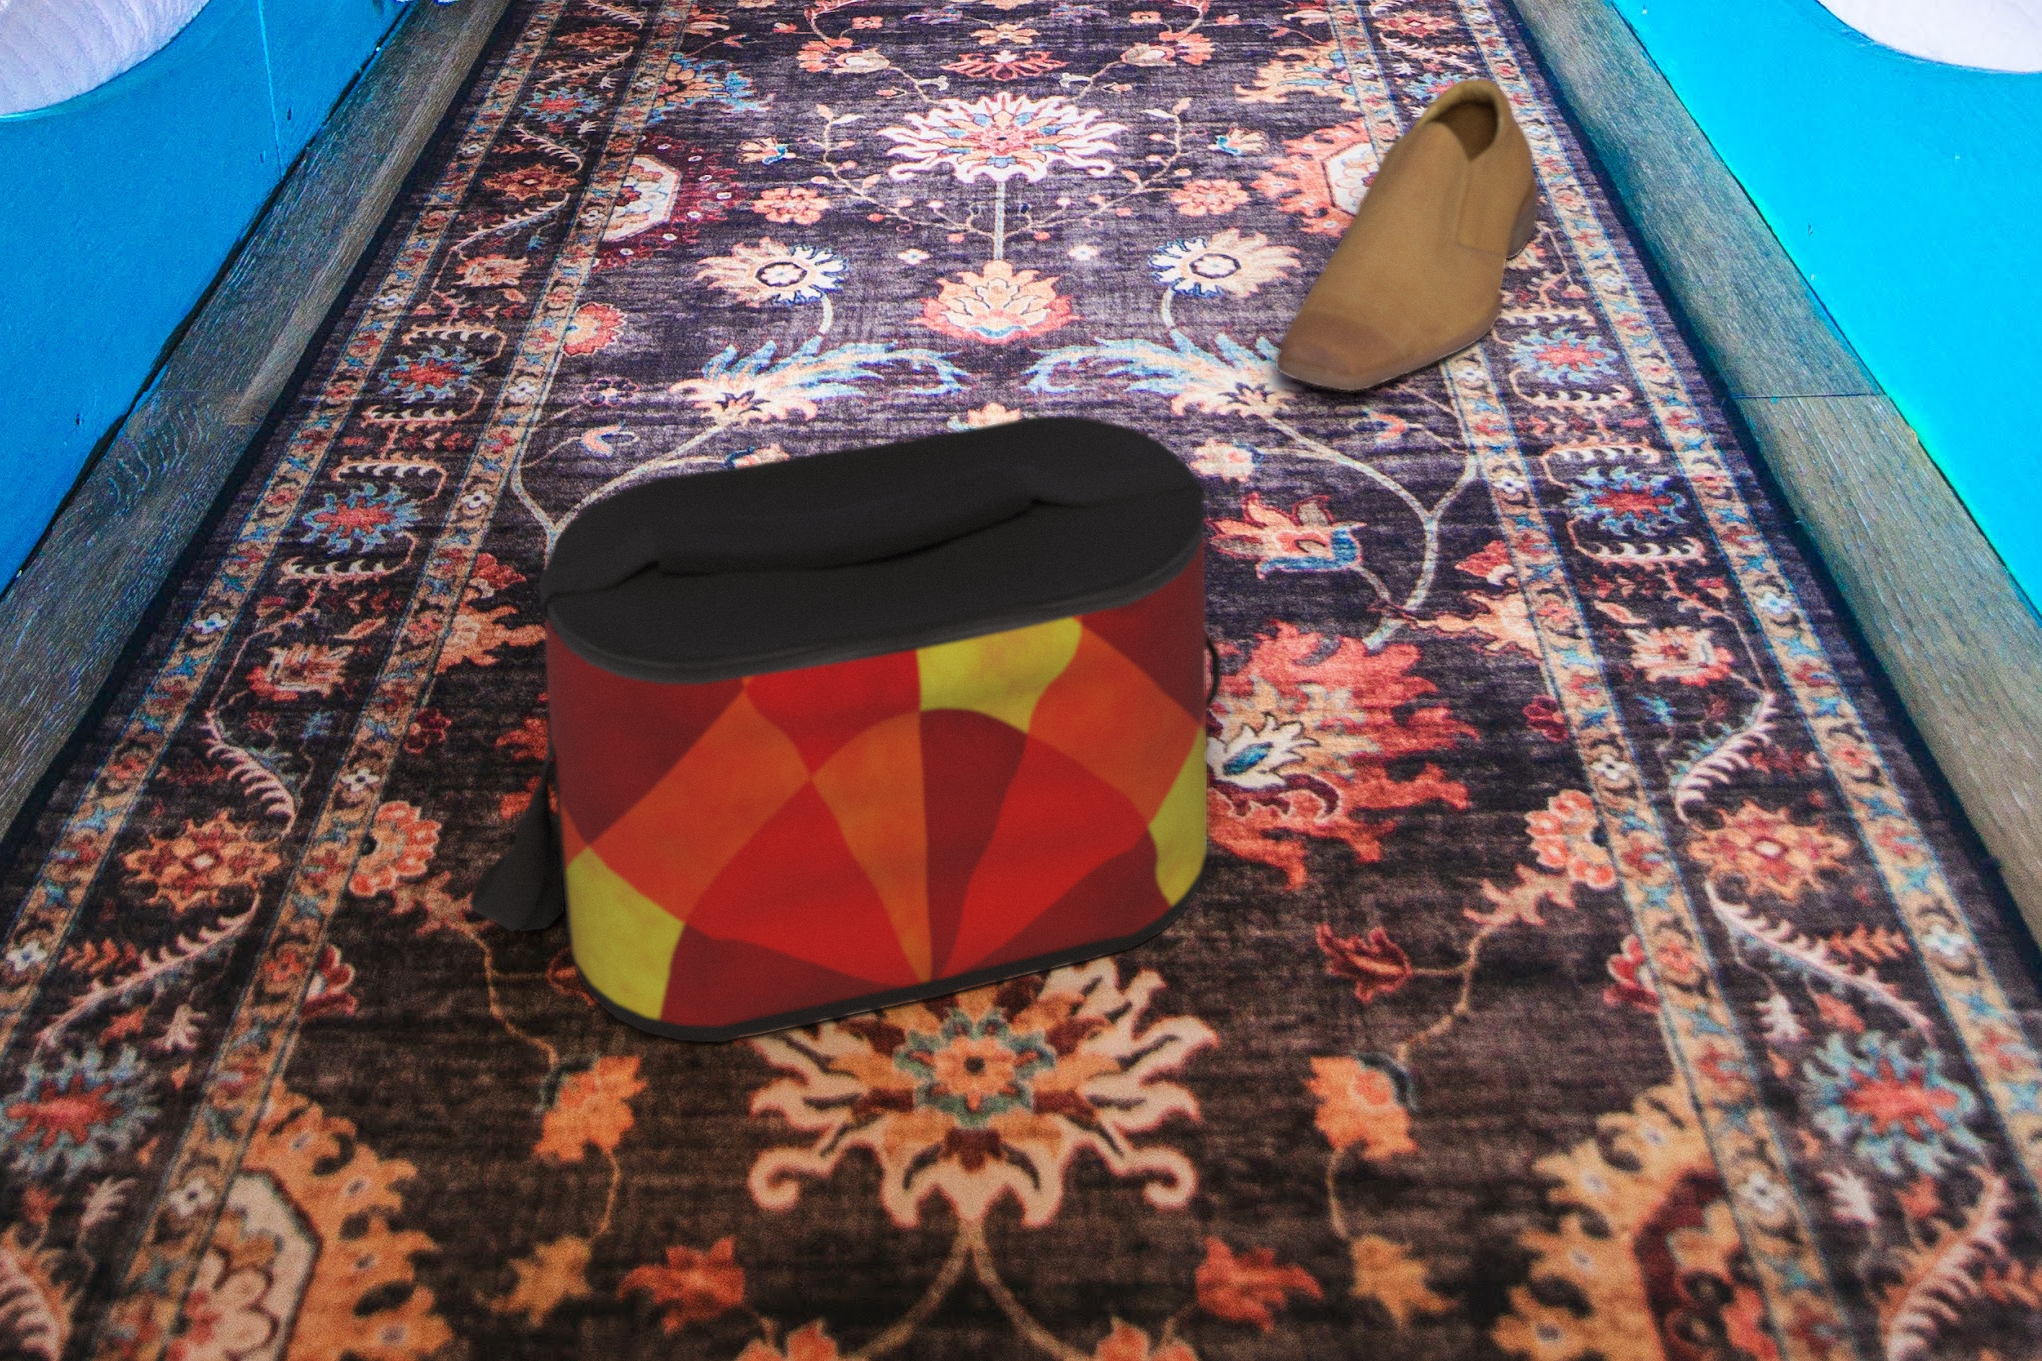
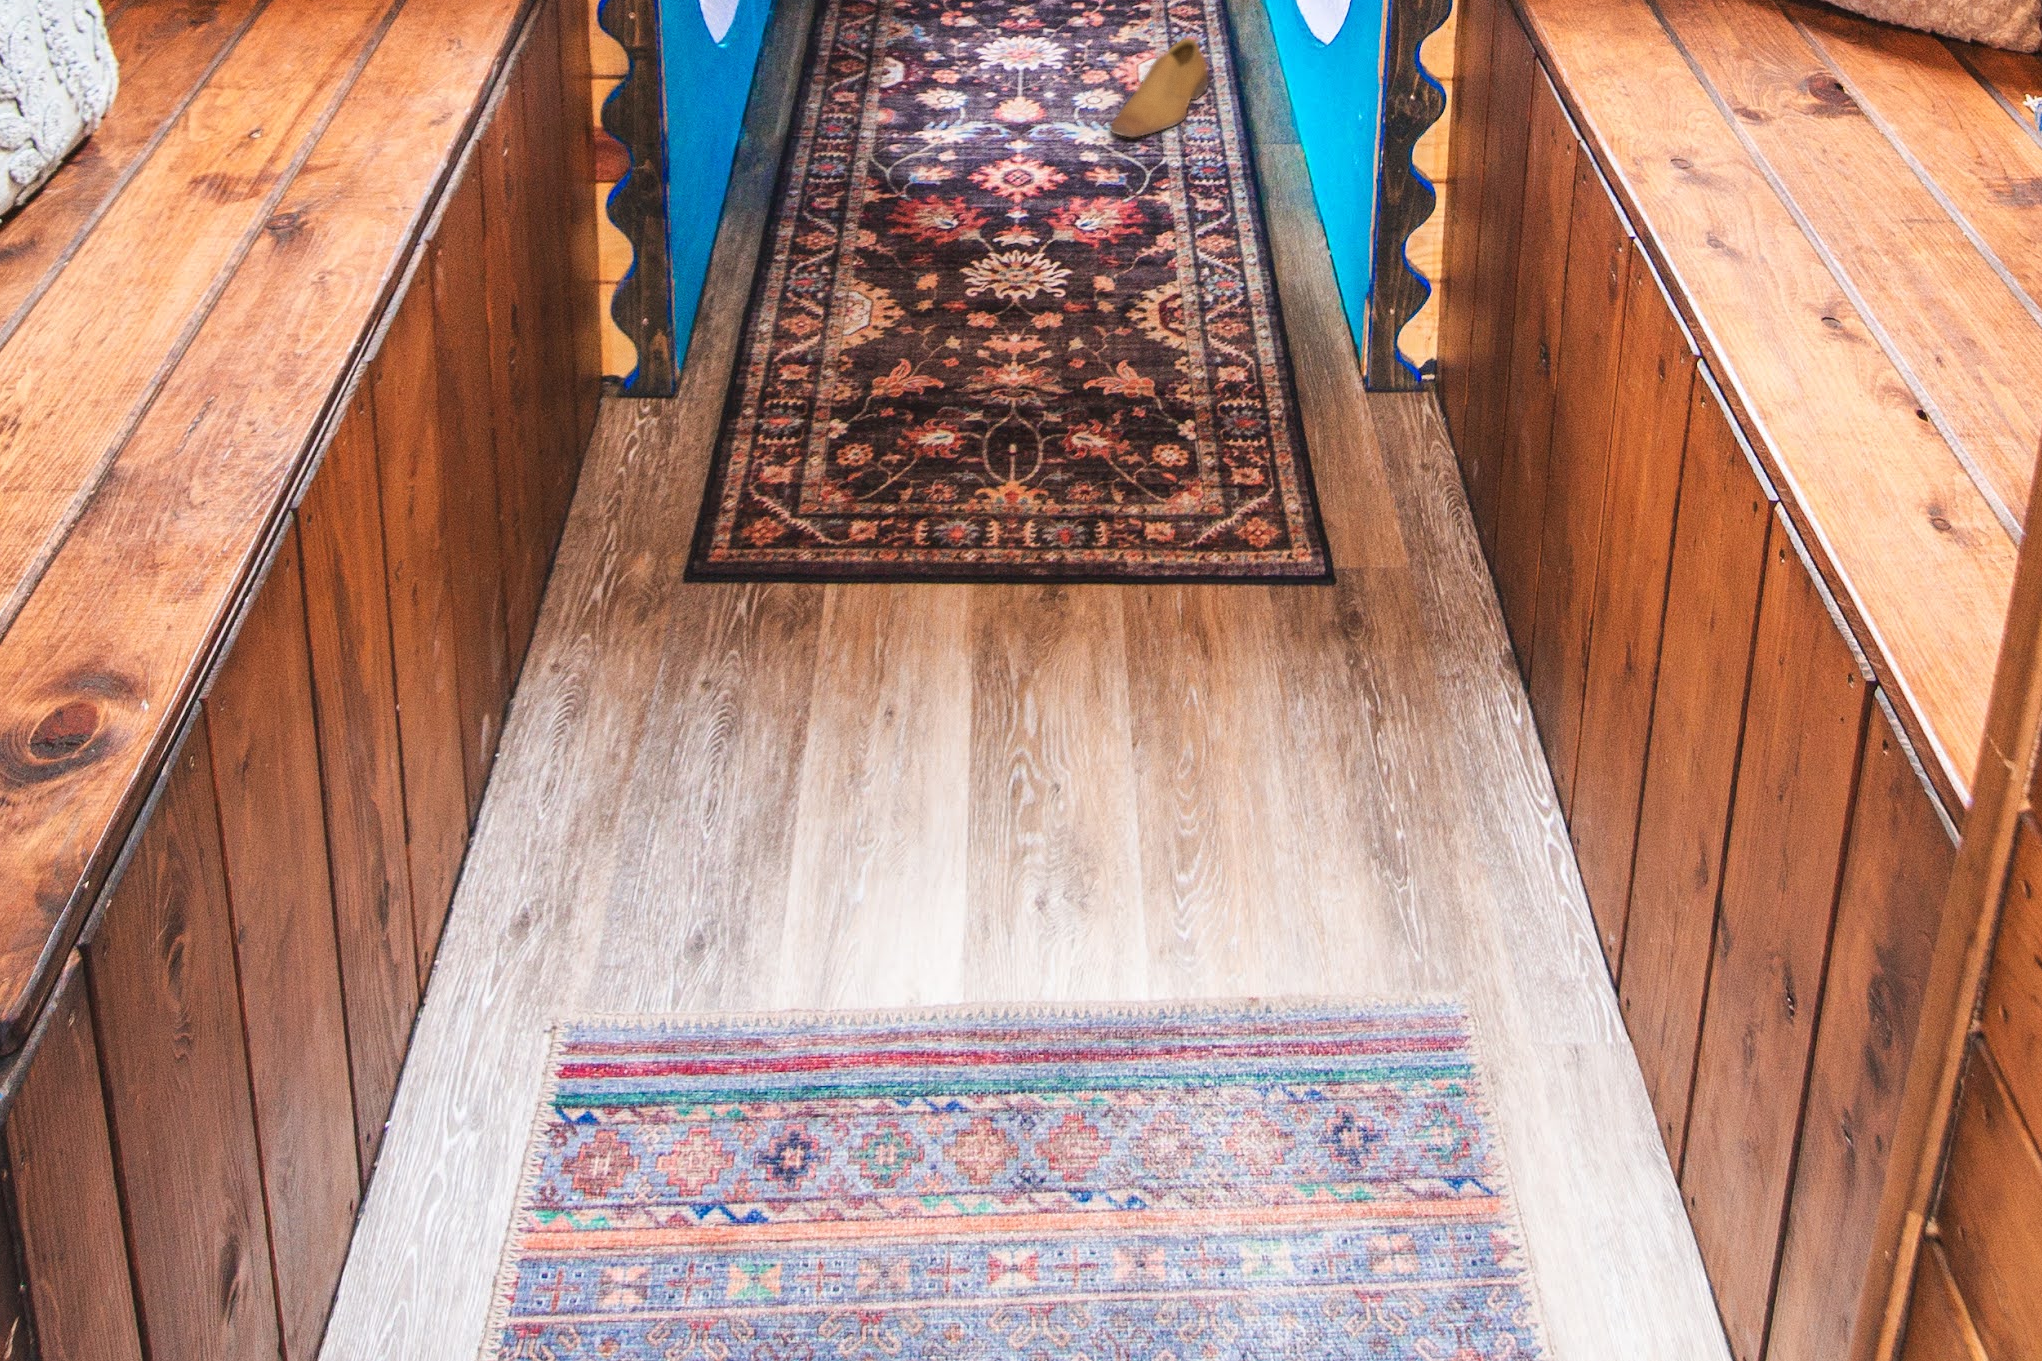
bag: present [469,416,1222,1042] -> none [892,132,1081,272]

